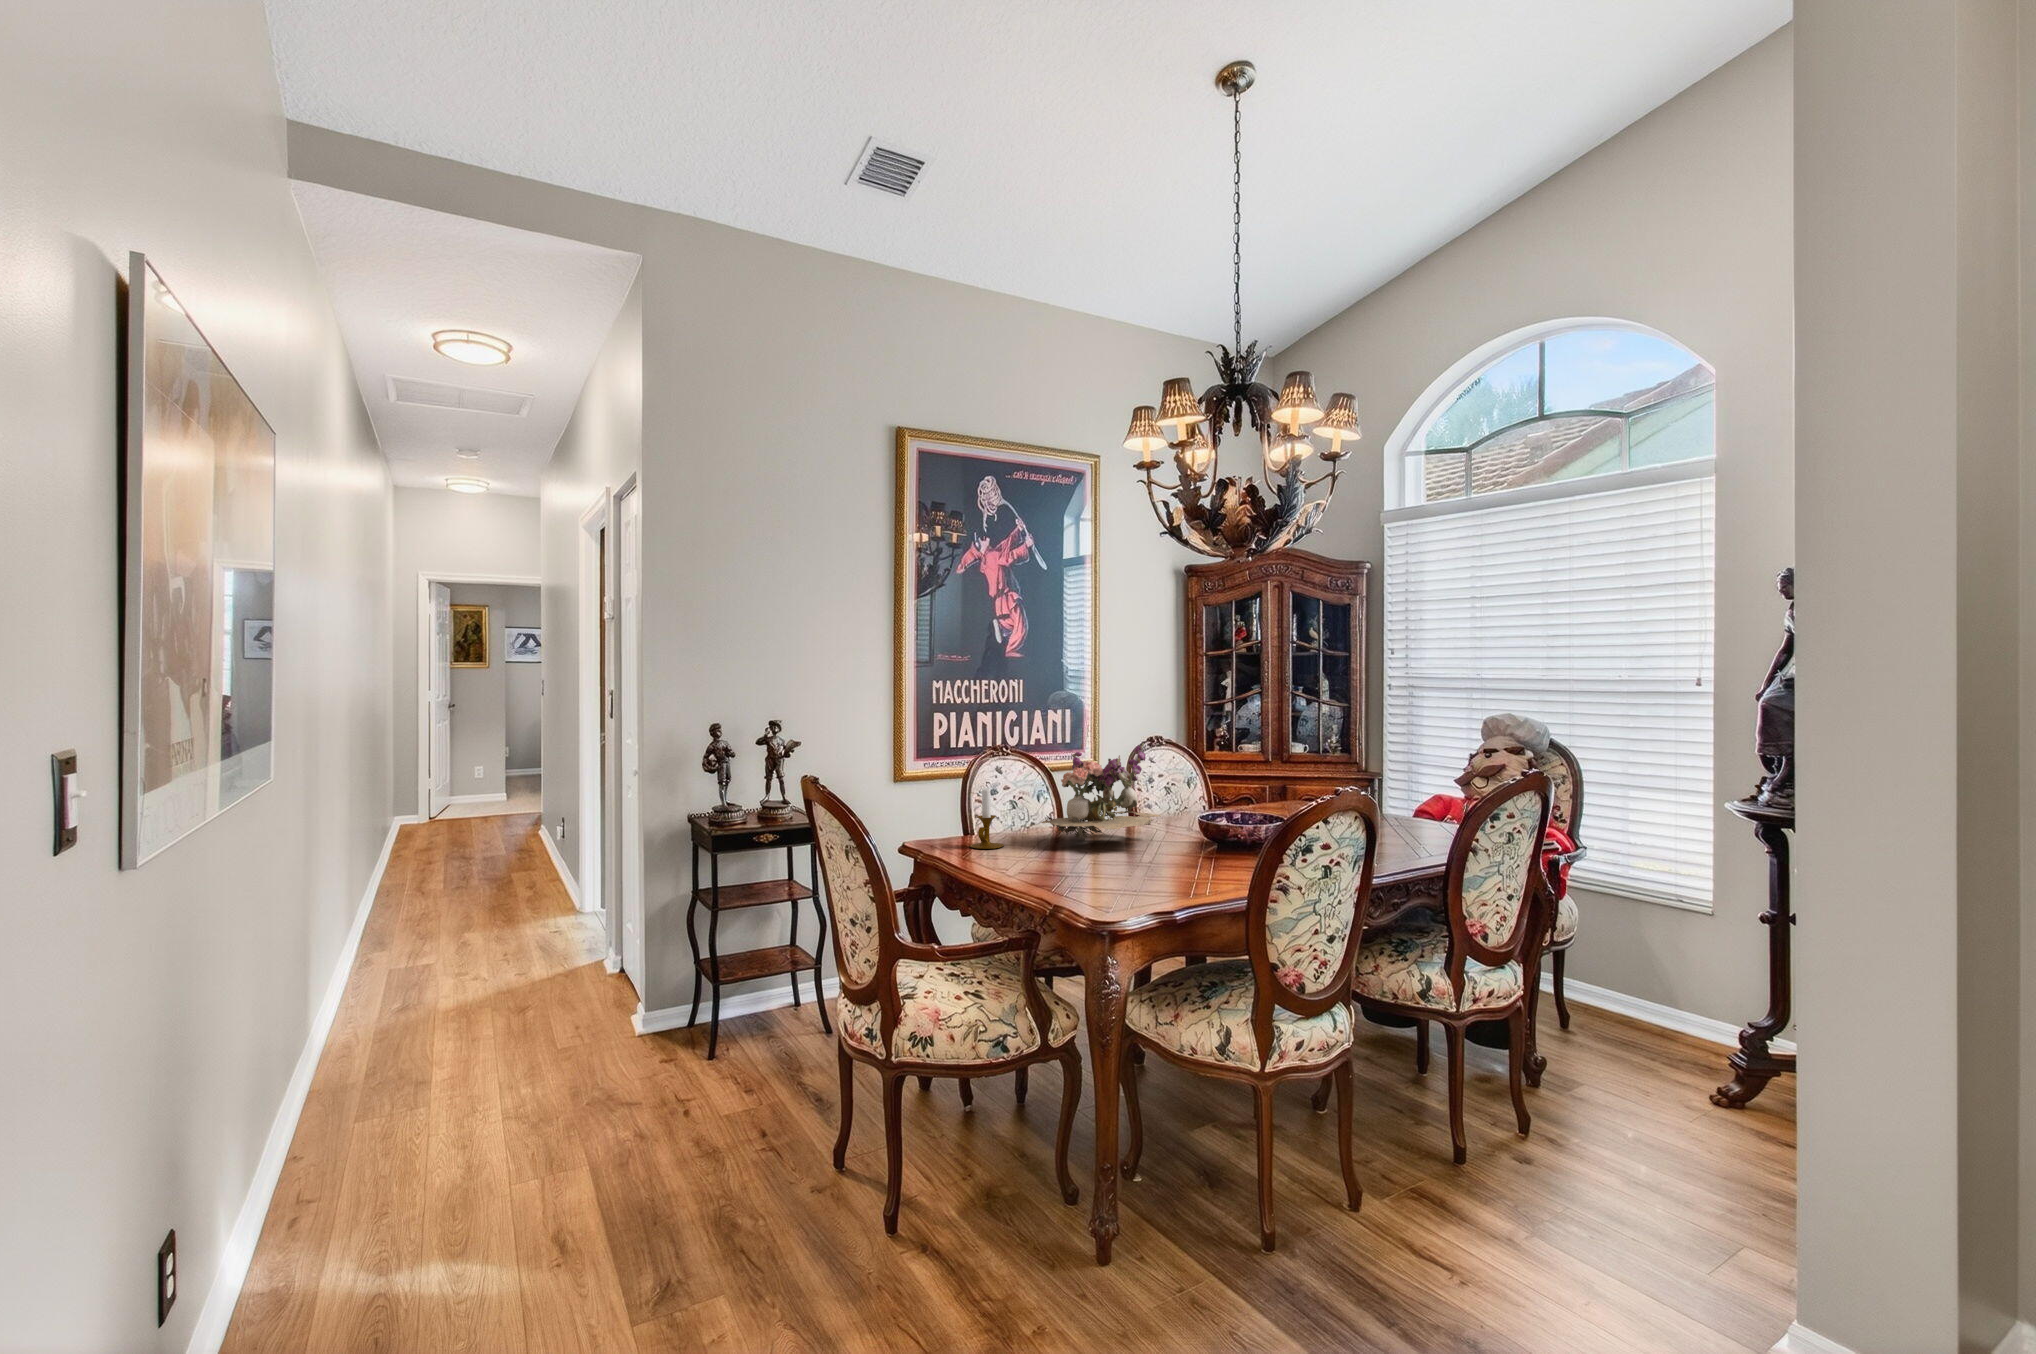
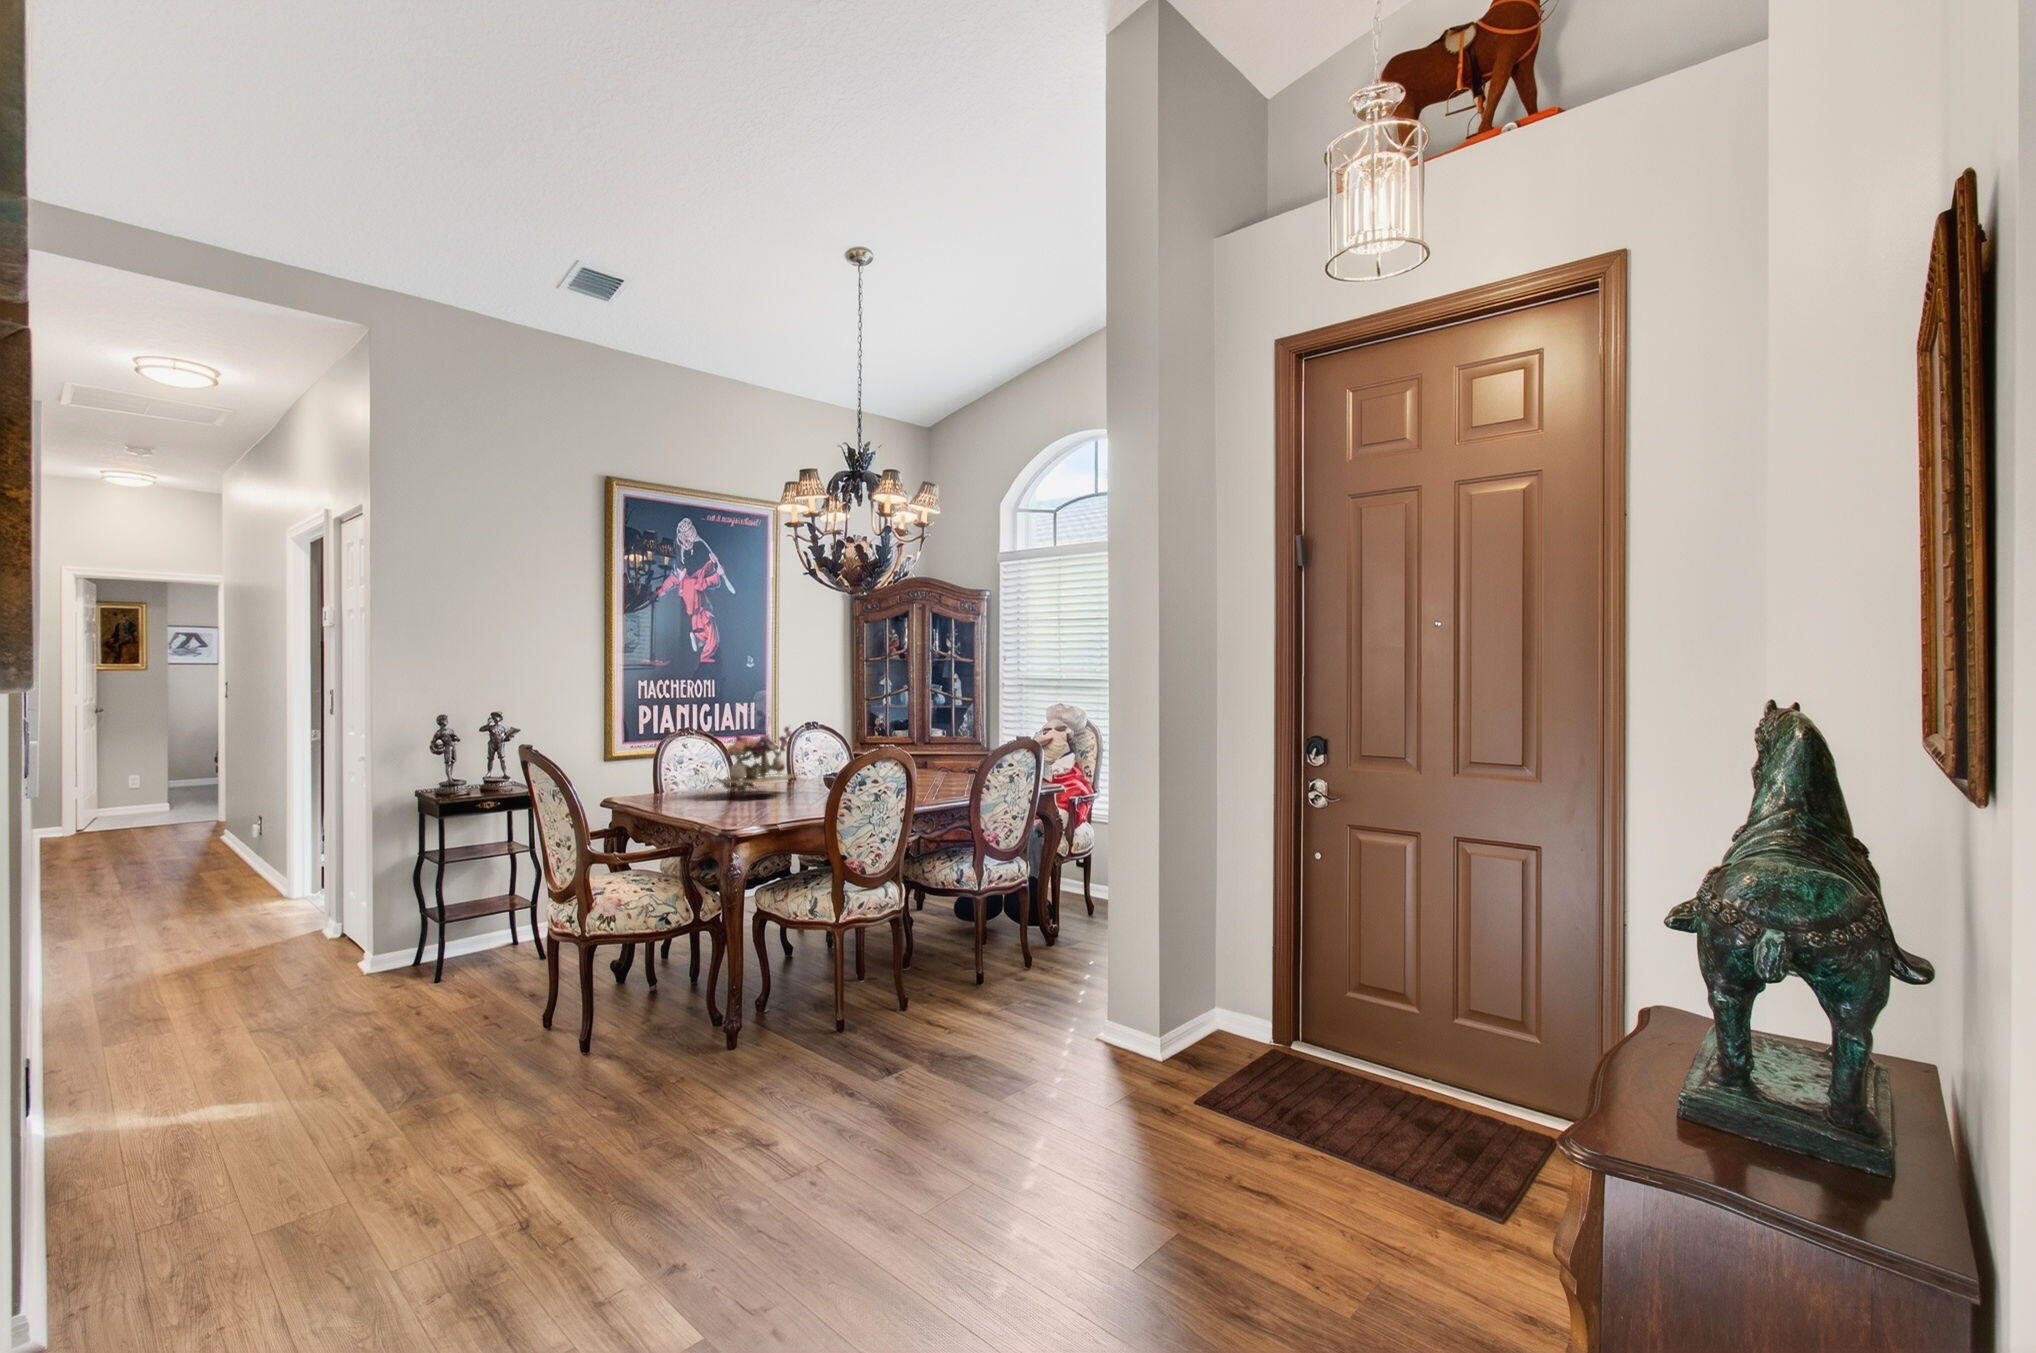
candlestick: present [970,788,1004,849] -> none [655,758,682,801]

